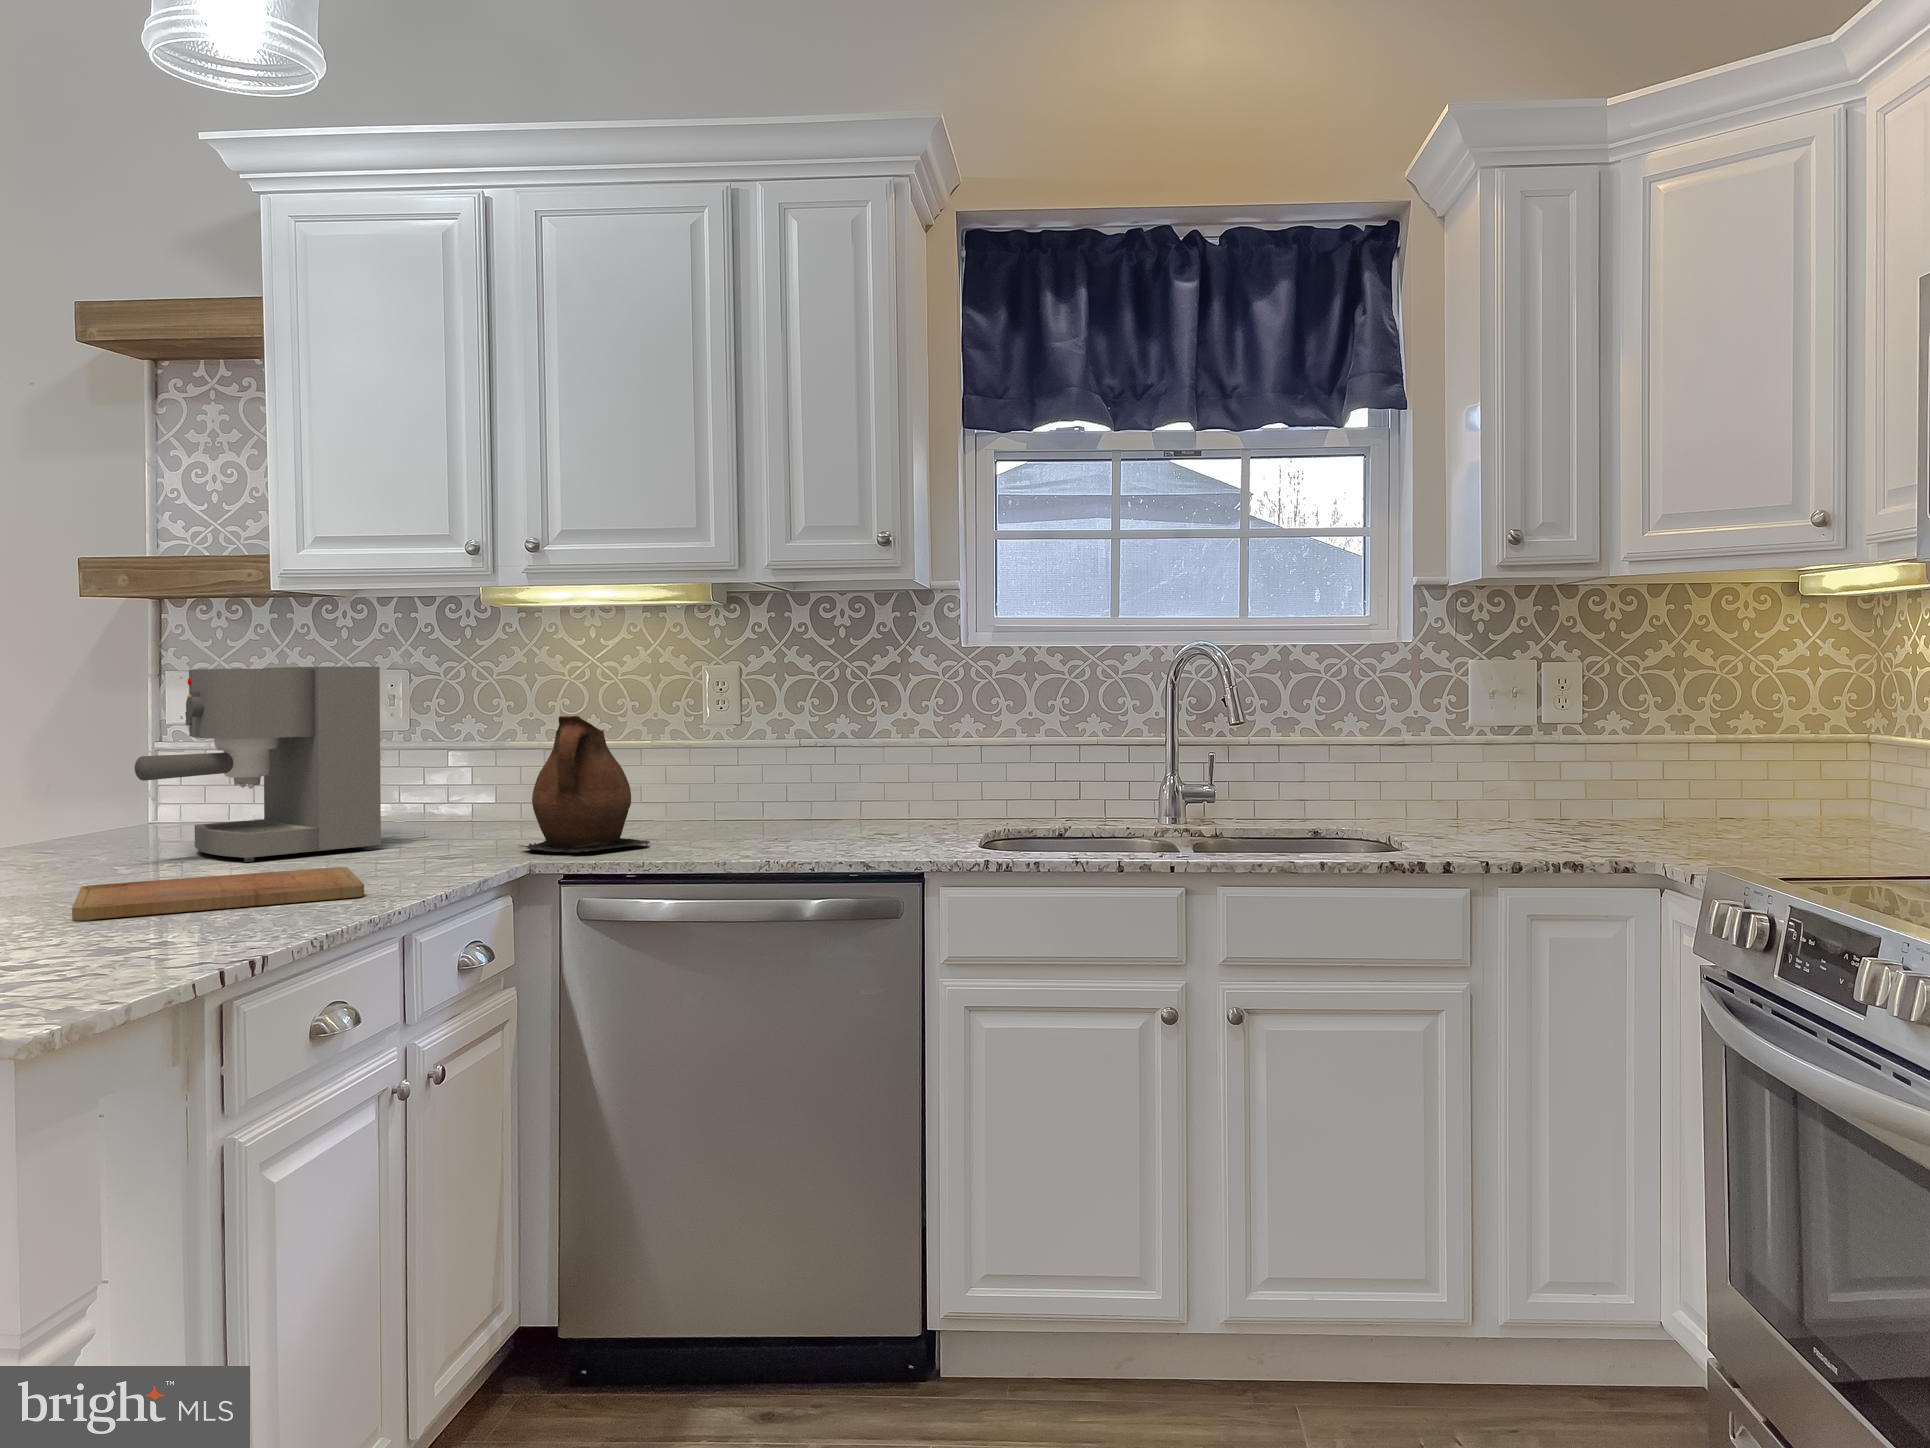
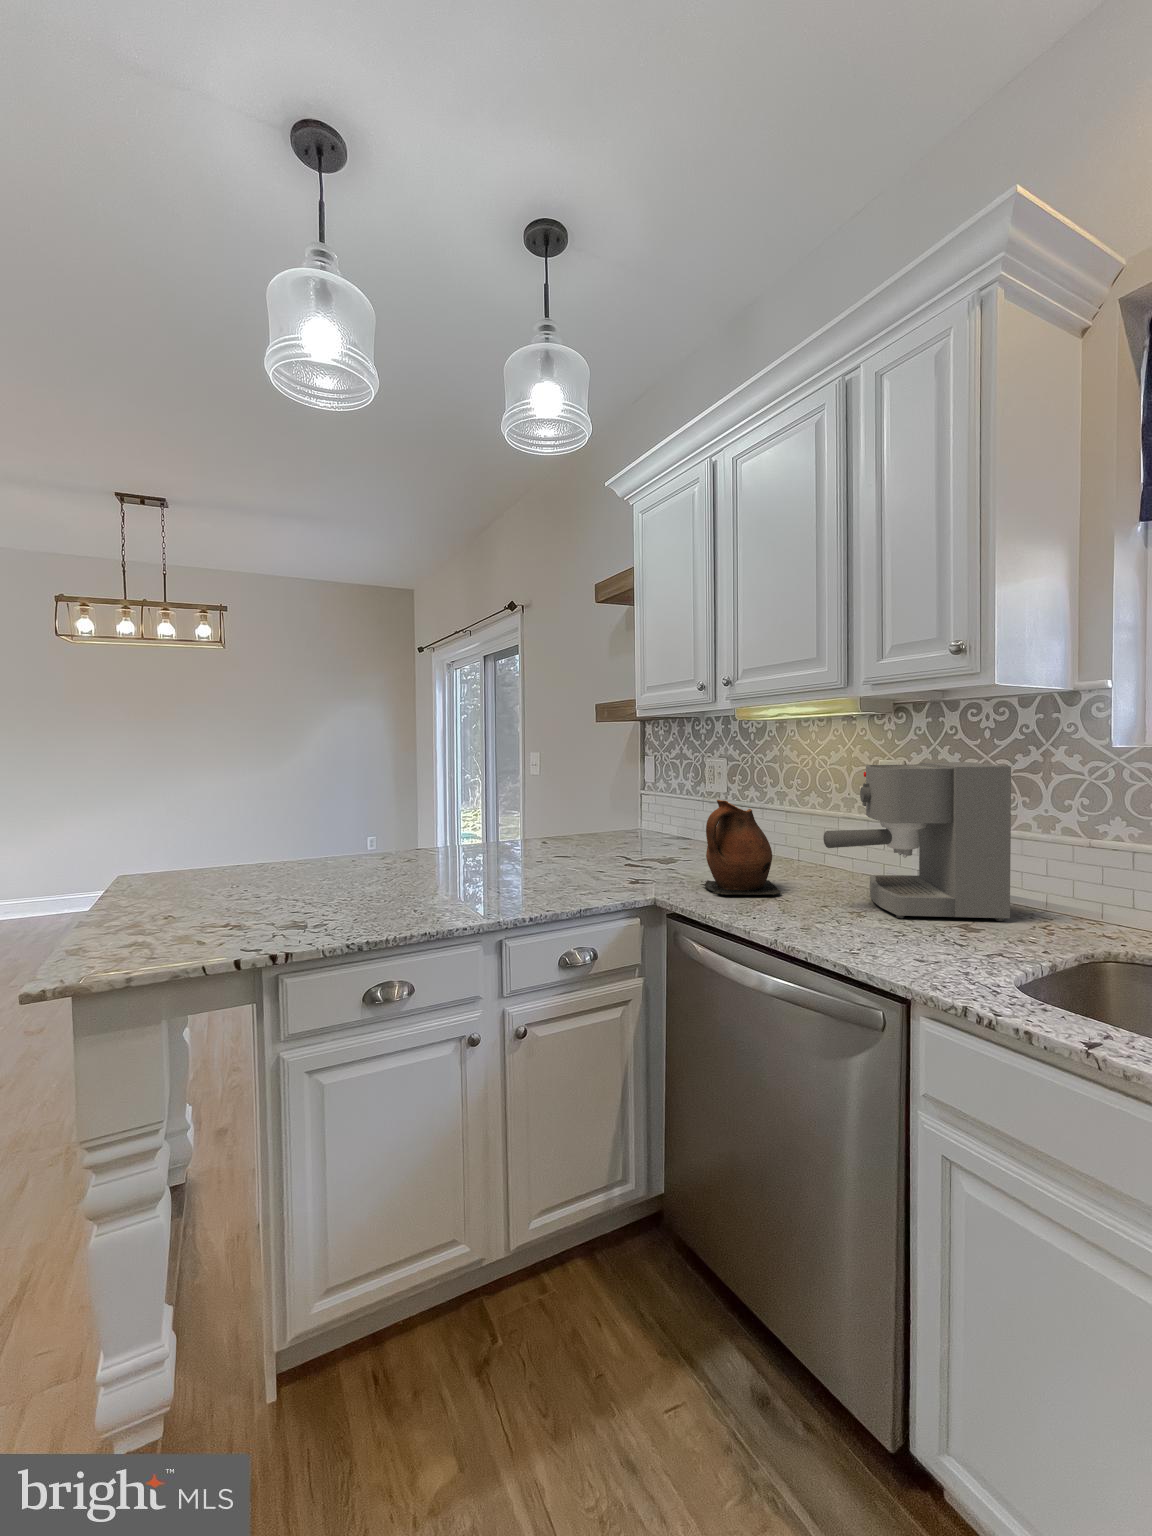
coffee maker: present [135,667,381,862] -> present [823,762,1011,921]
cutting board: present [72,867,364,920] -> none [431,873,579,907]

